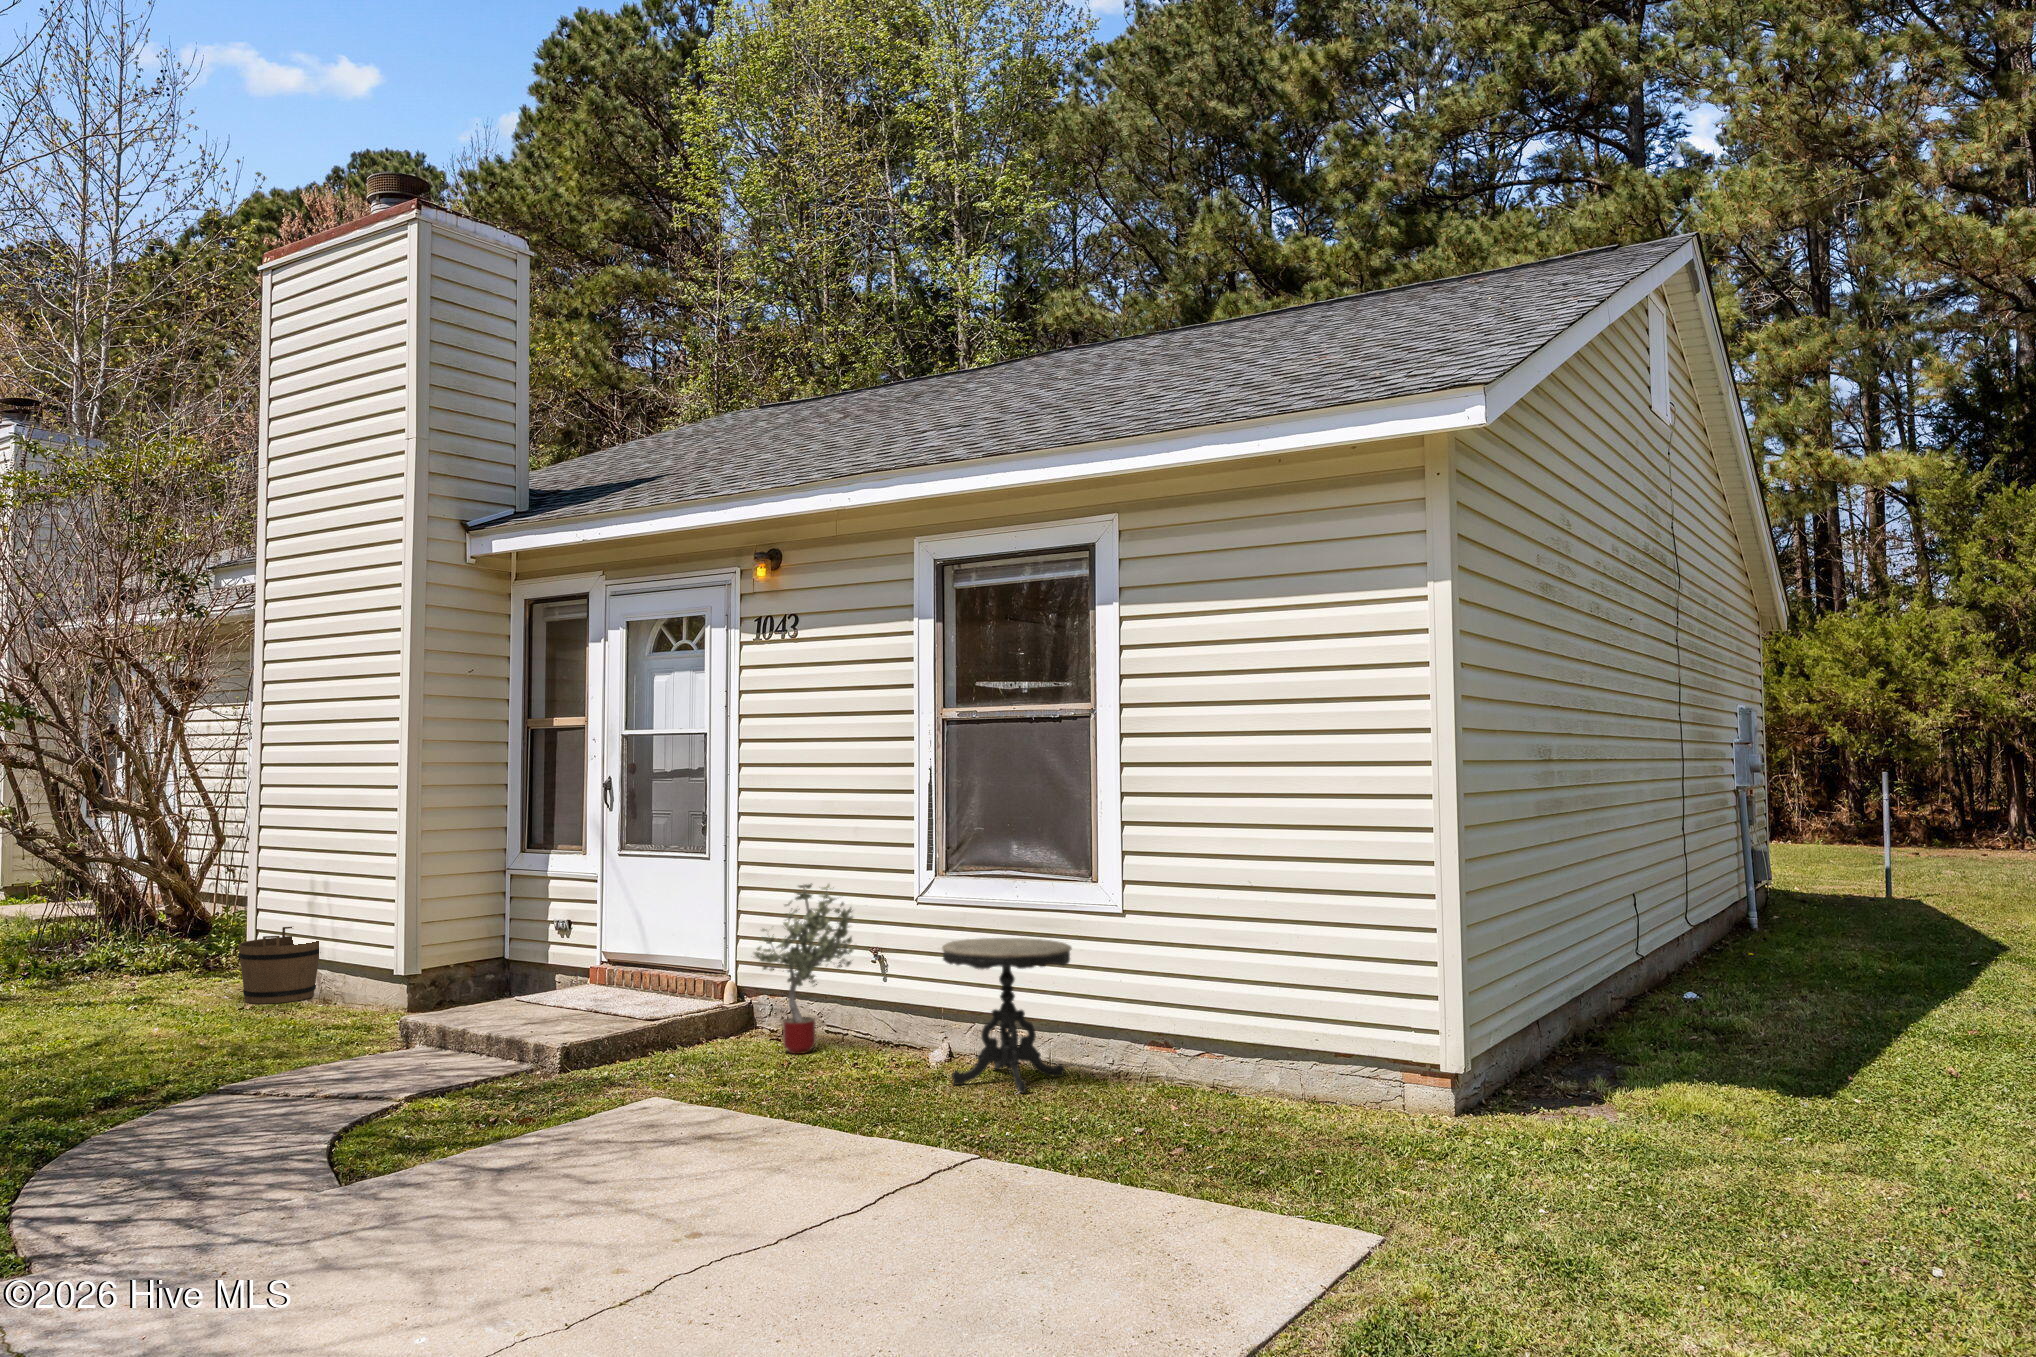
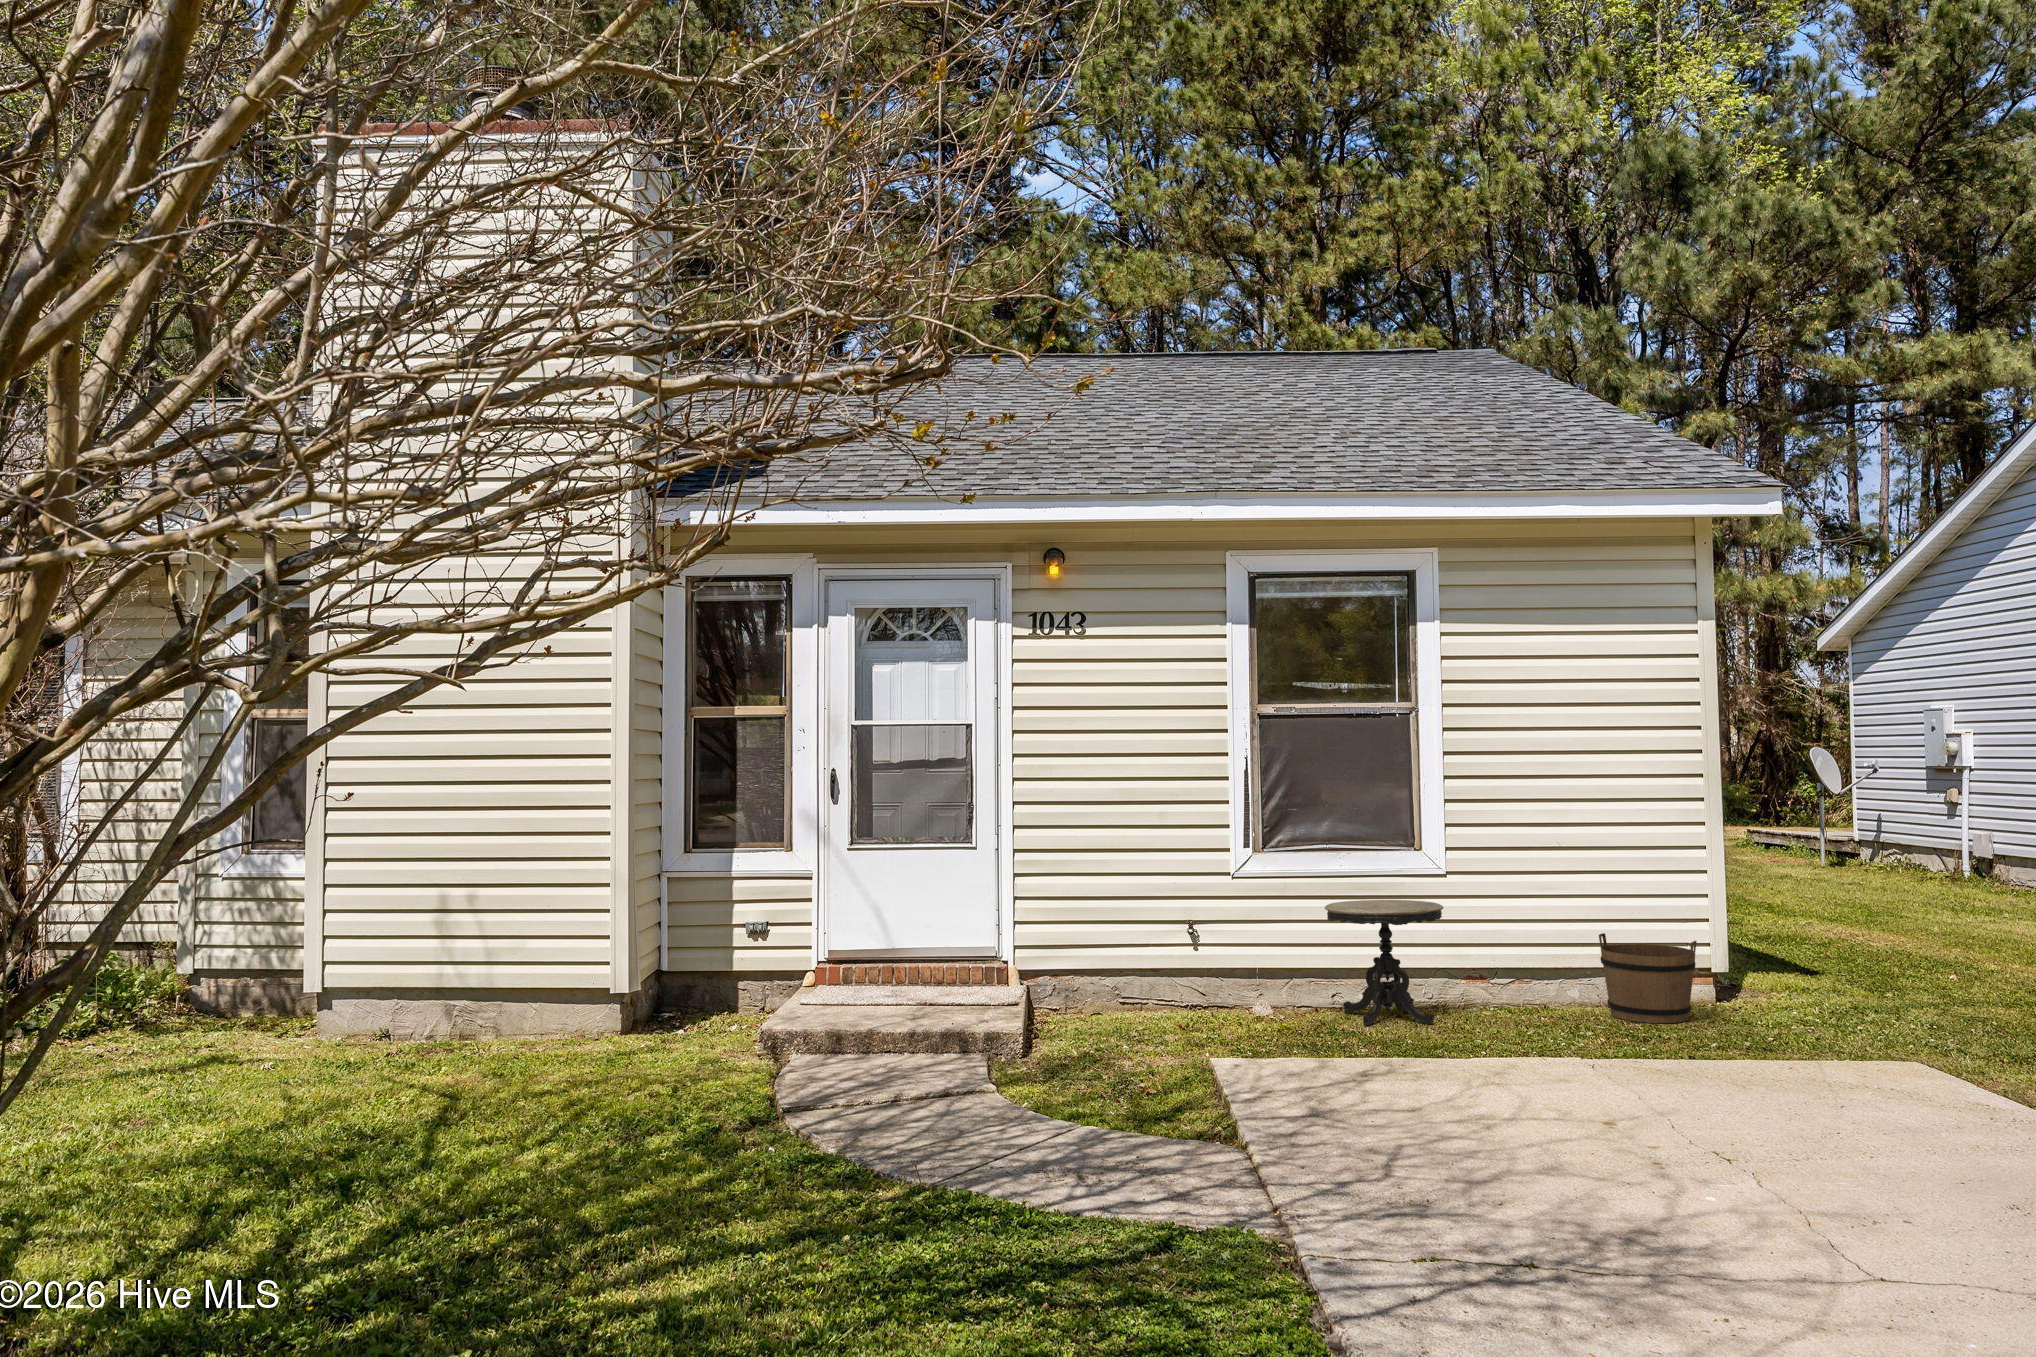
potted tree: present [754,883,858,1054] -> none [1088,863,1217,1023]
bucket: present [238,927,319,1004] -> present [1599,933,1697,1023]

